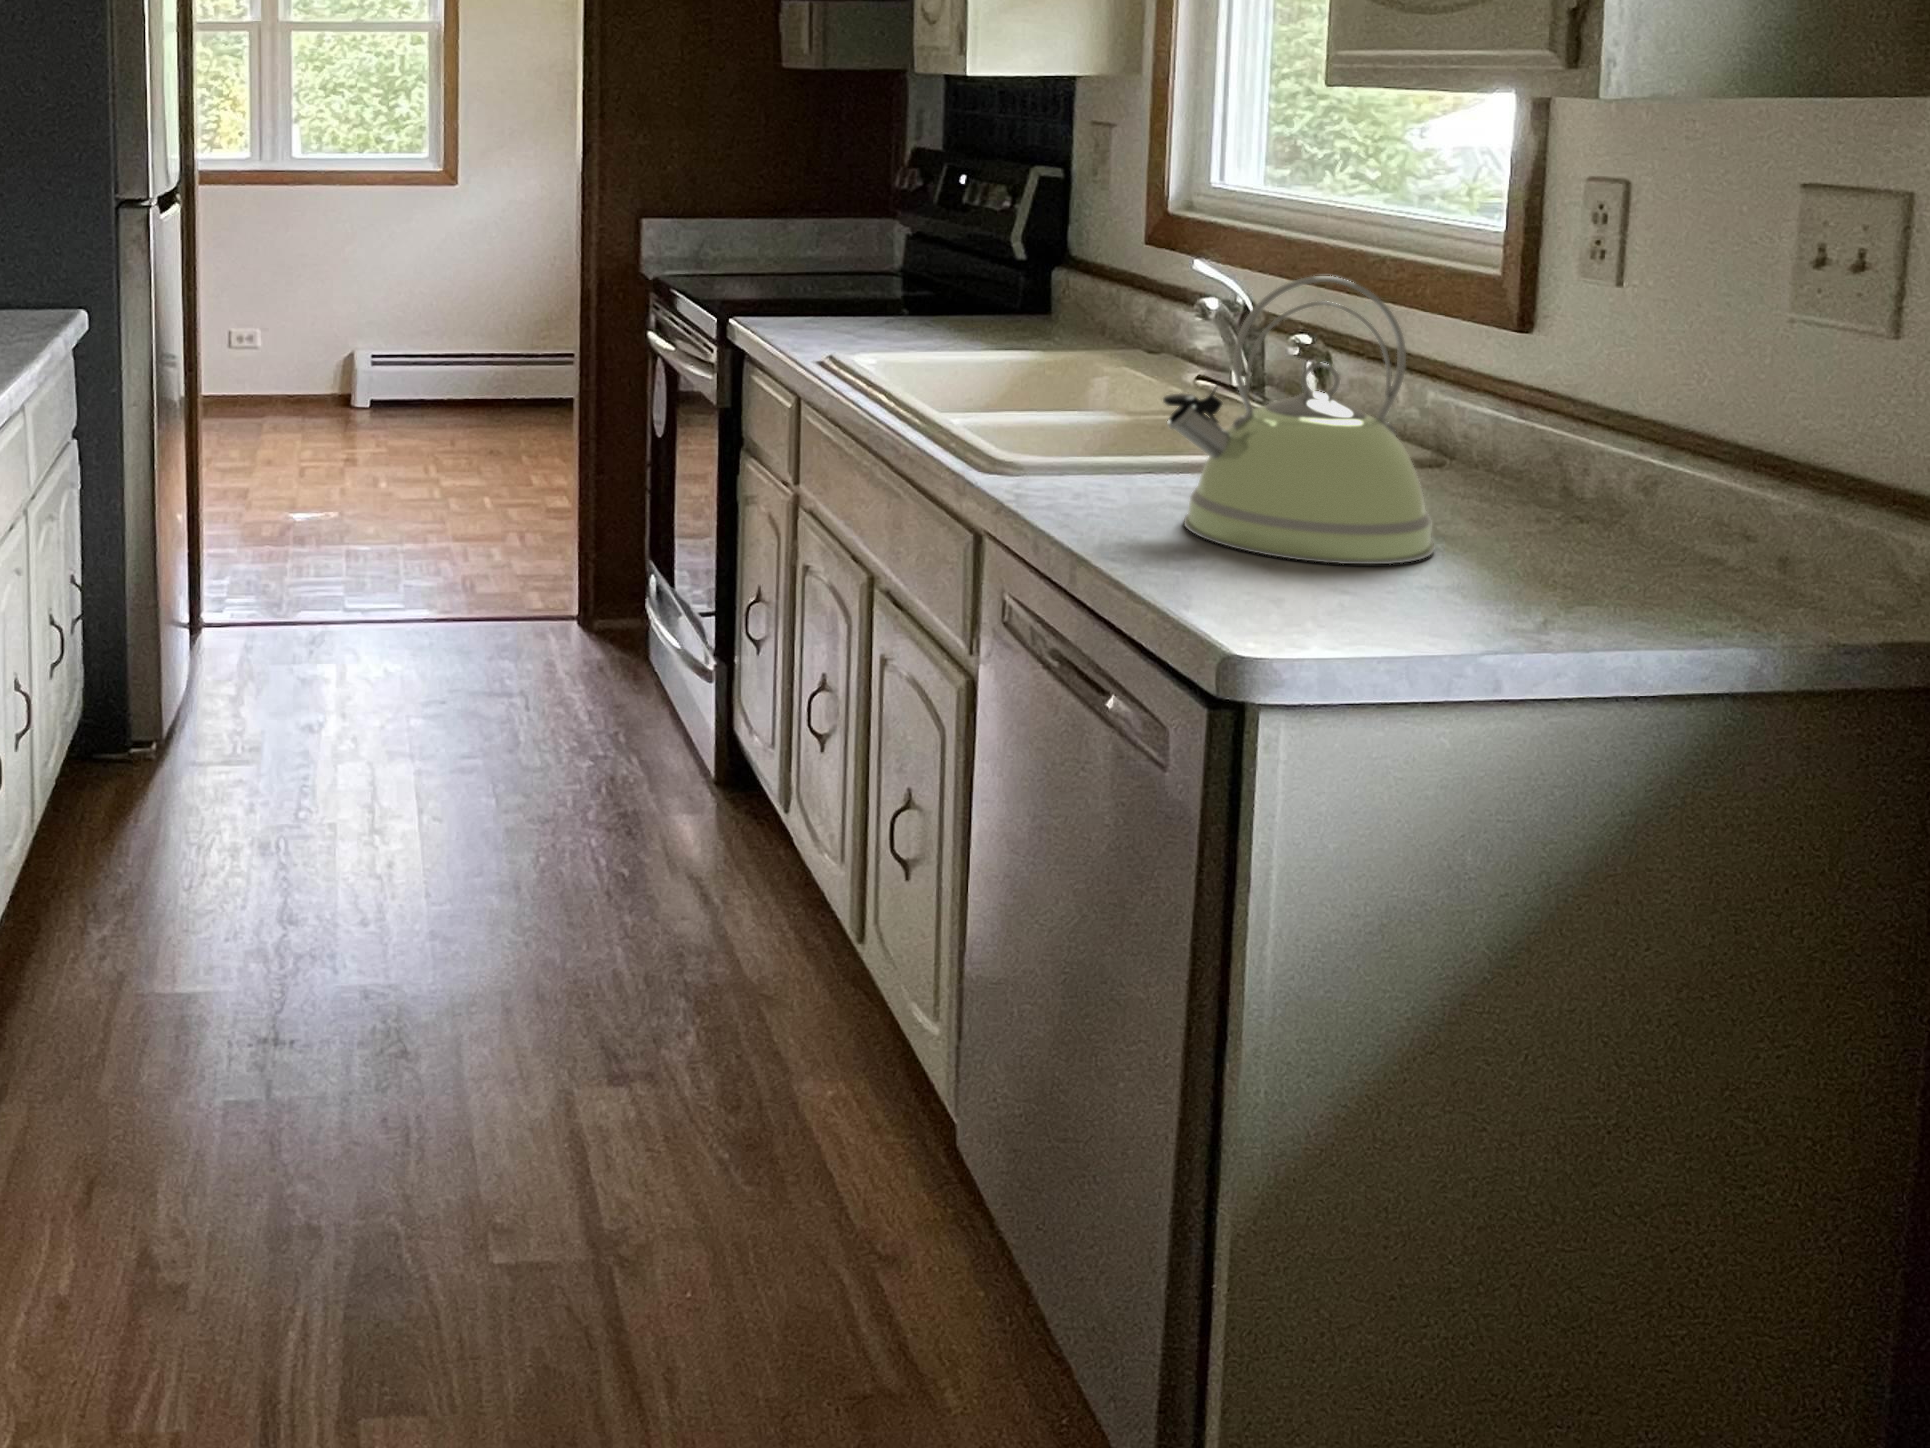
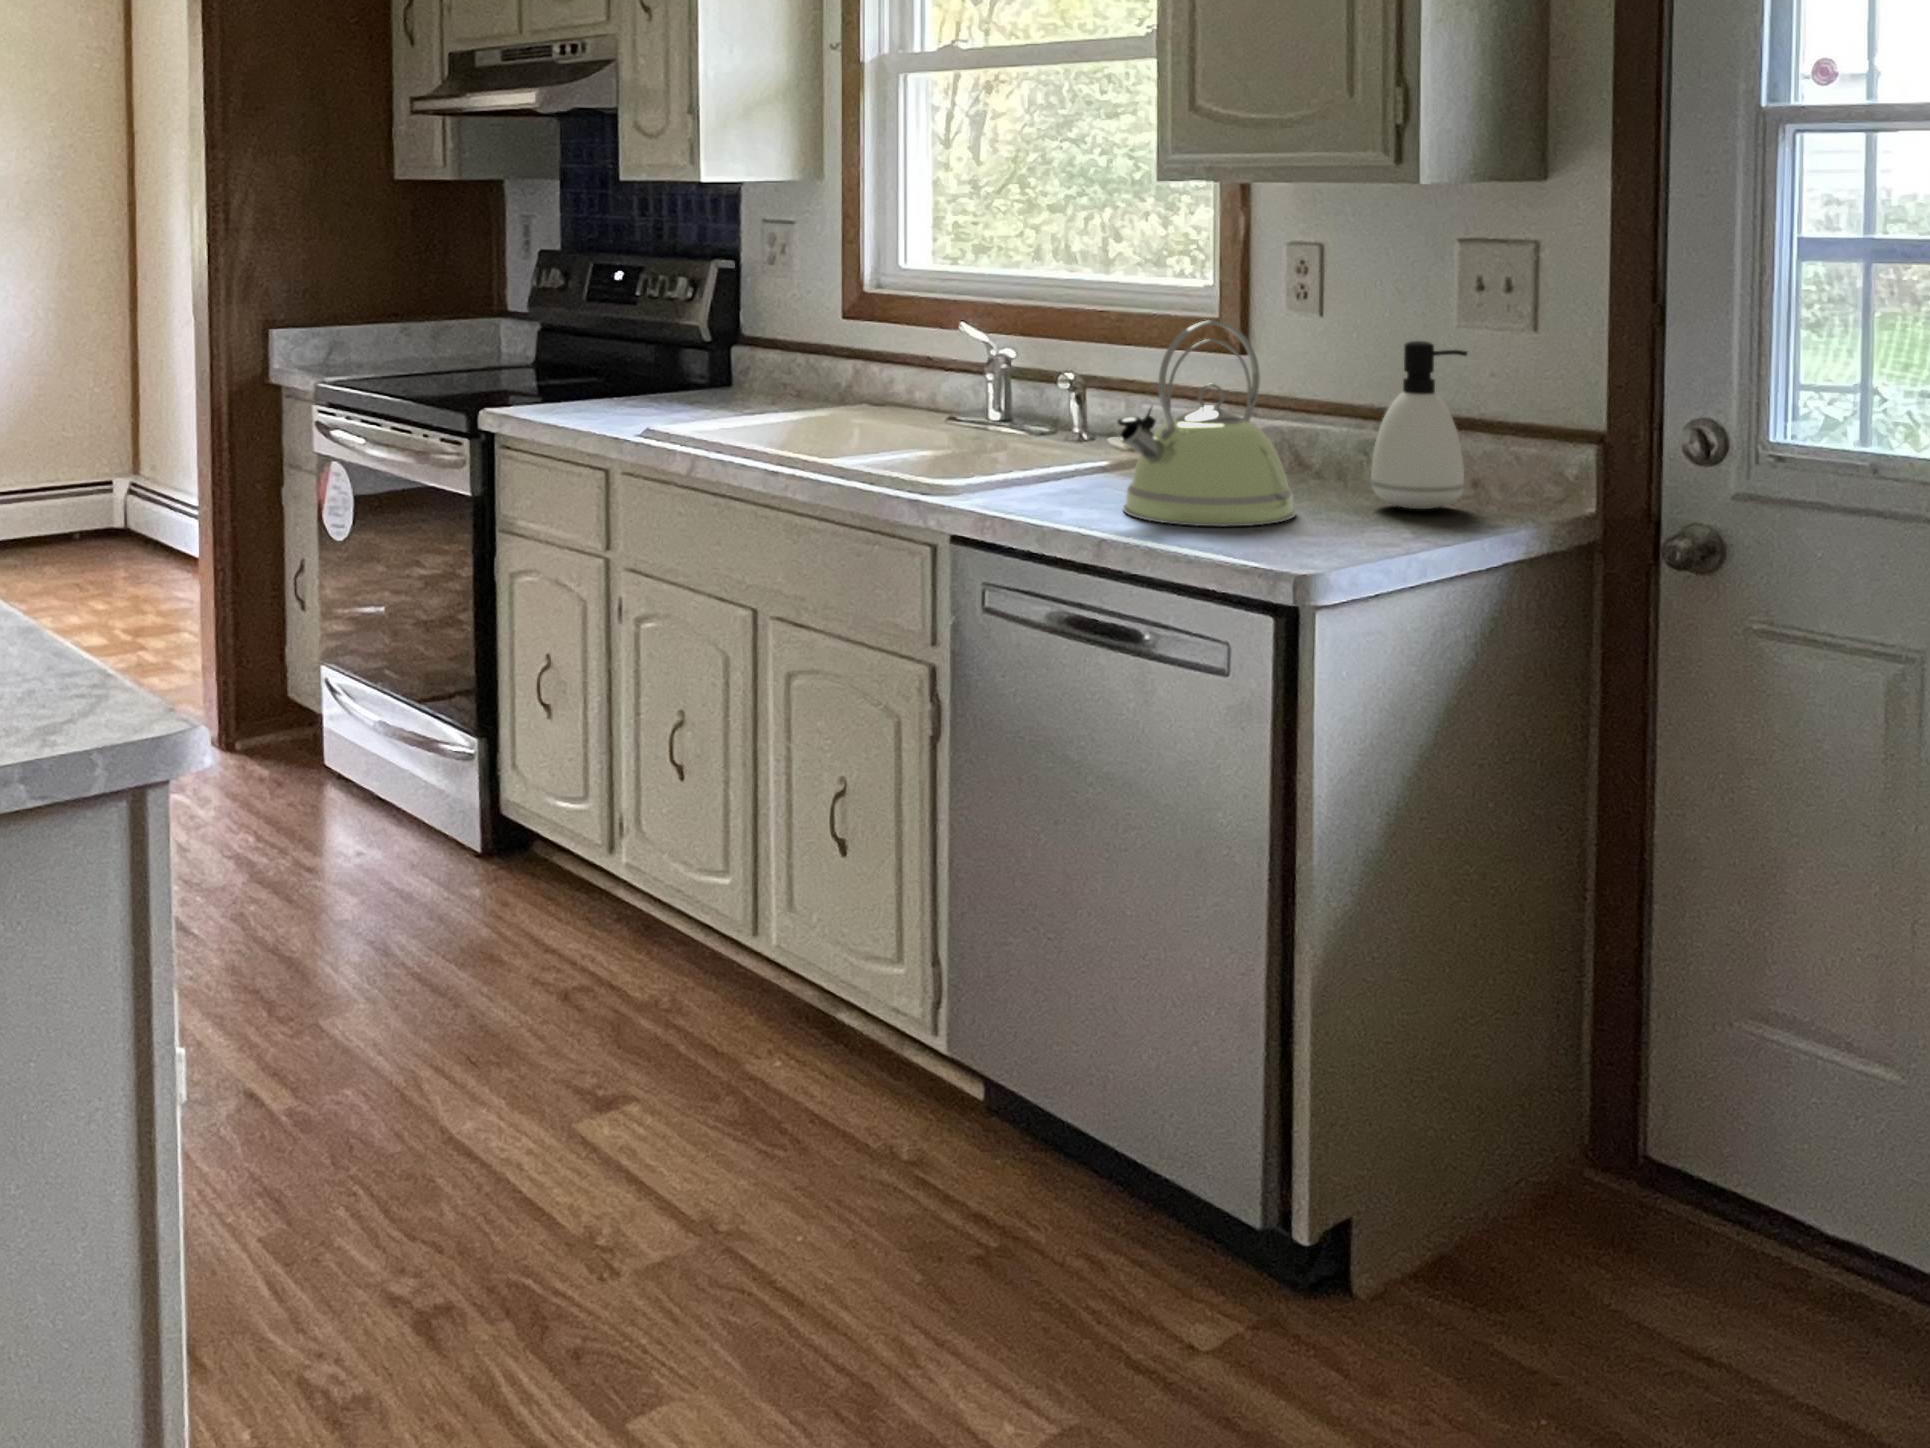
soap dispenser: none [1572,333,1738,582] -> present [1371,341,1467,509]

